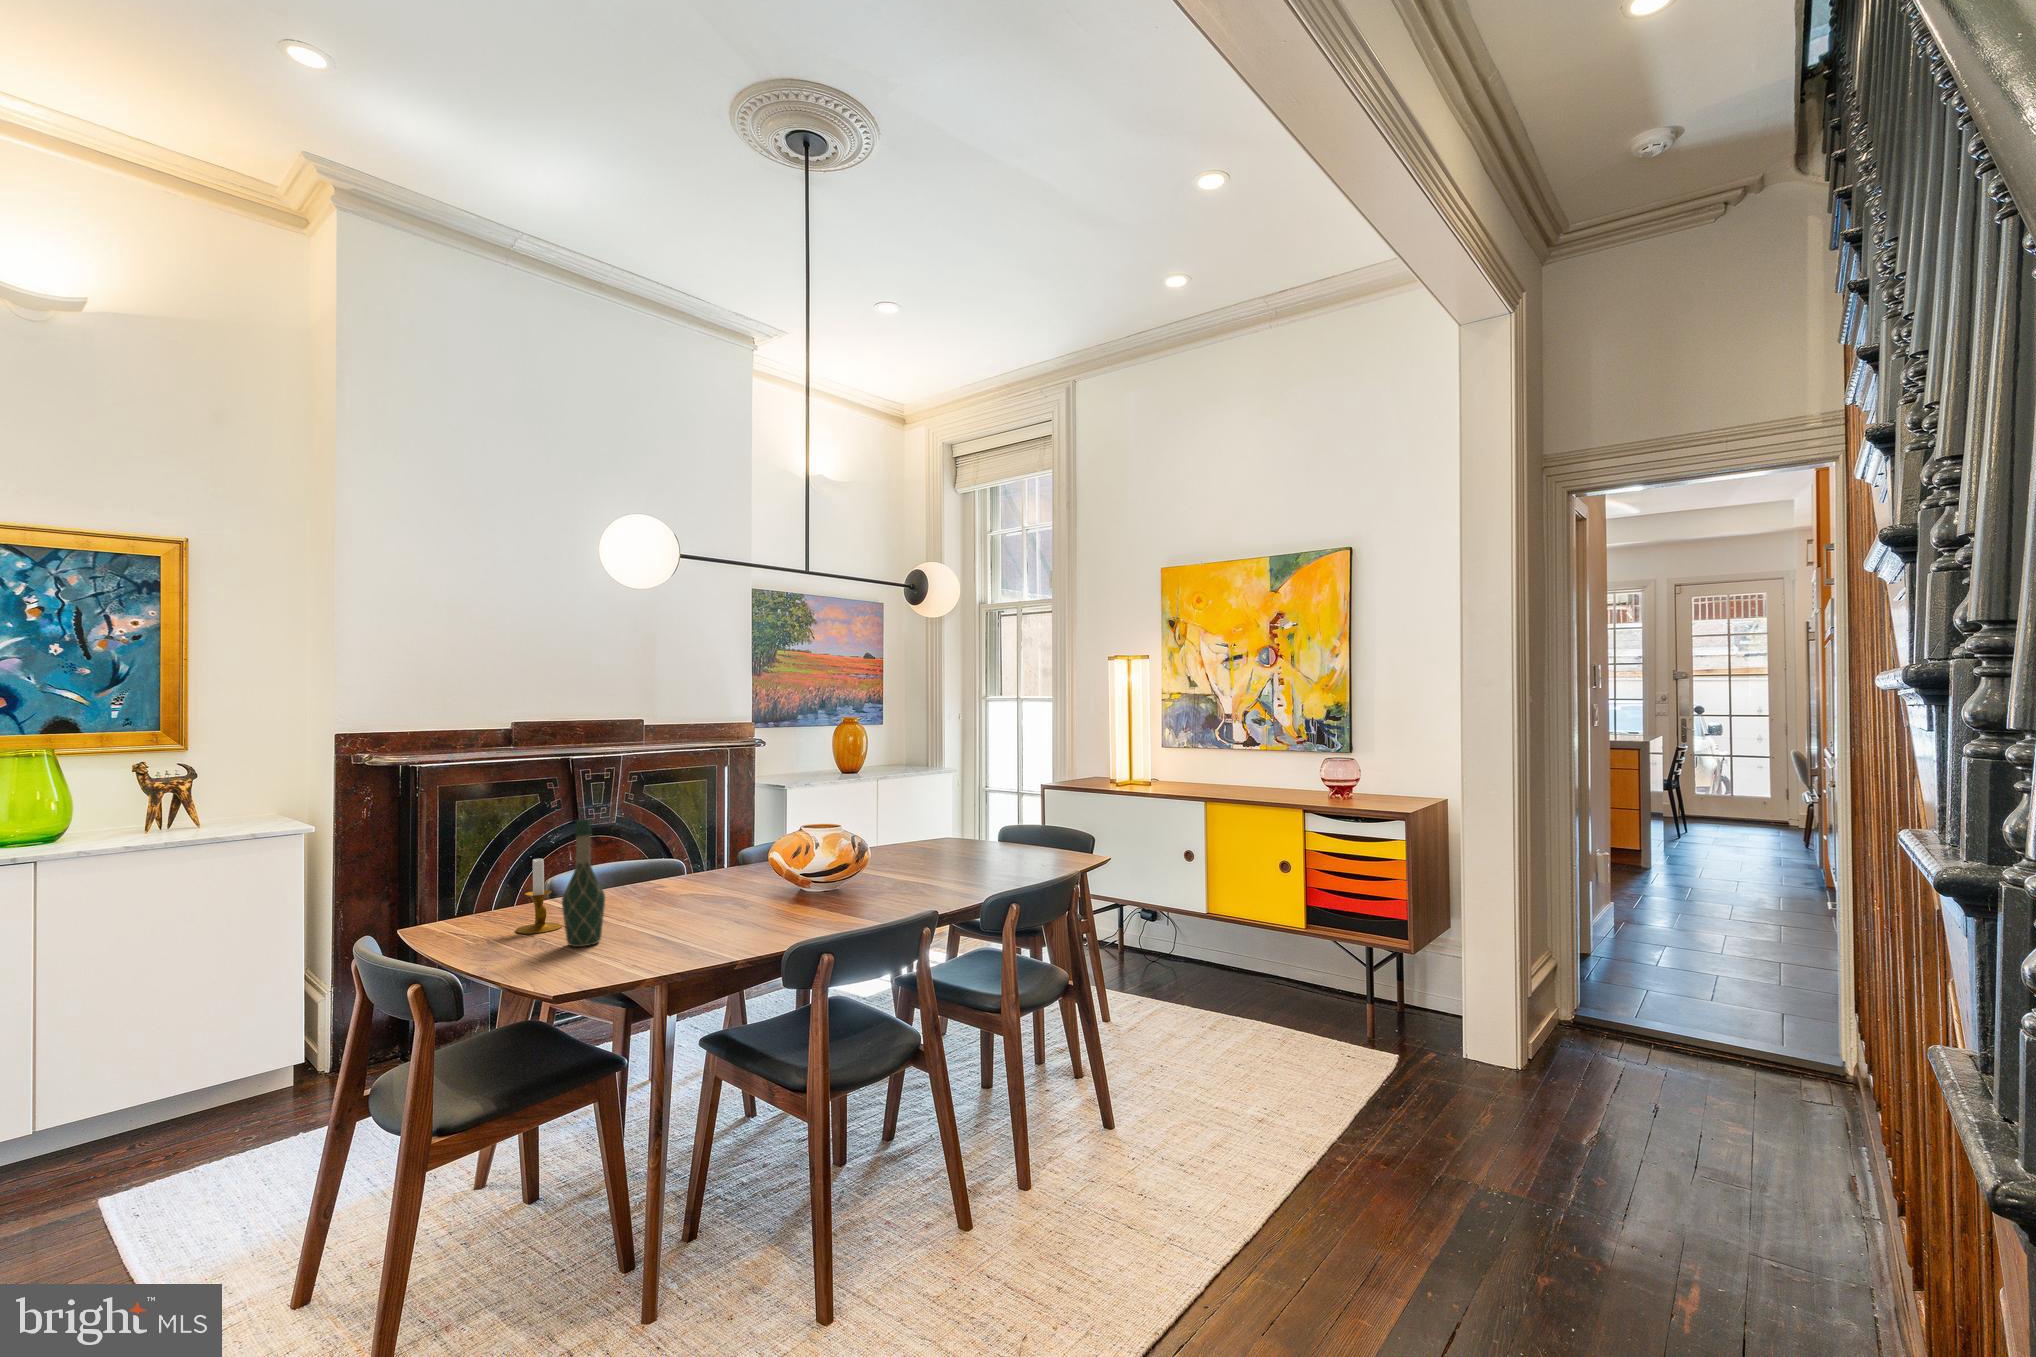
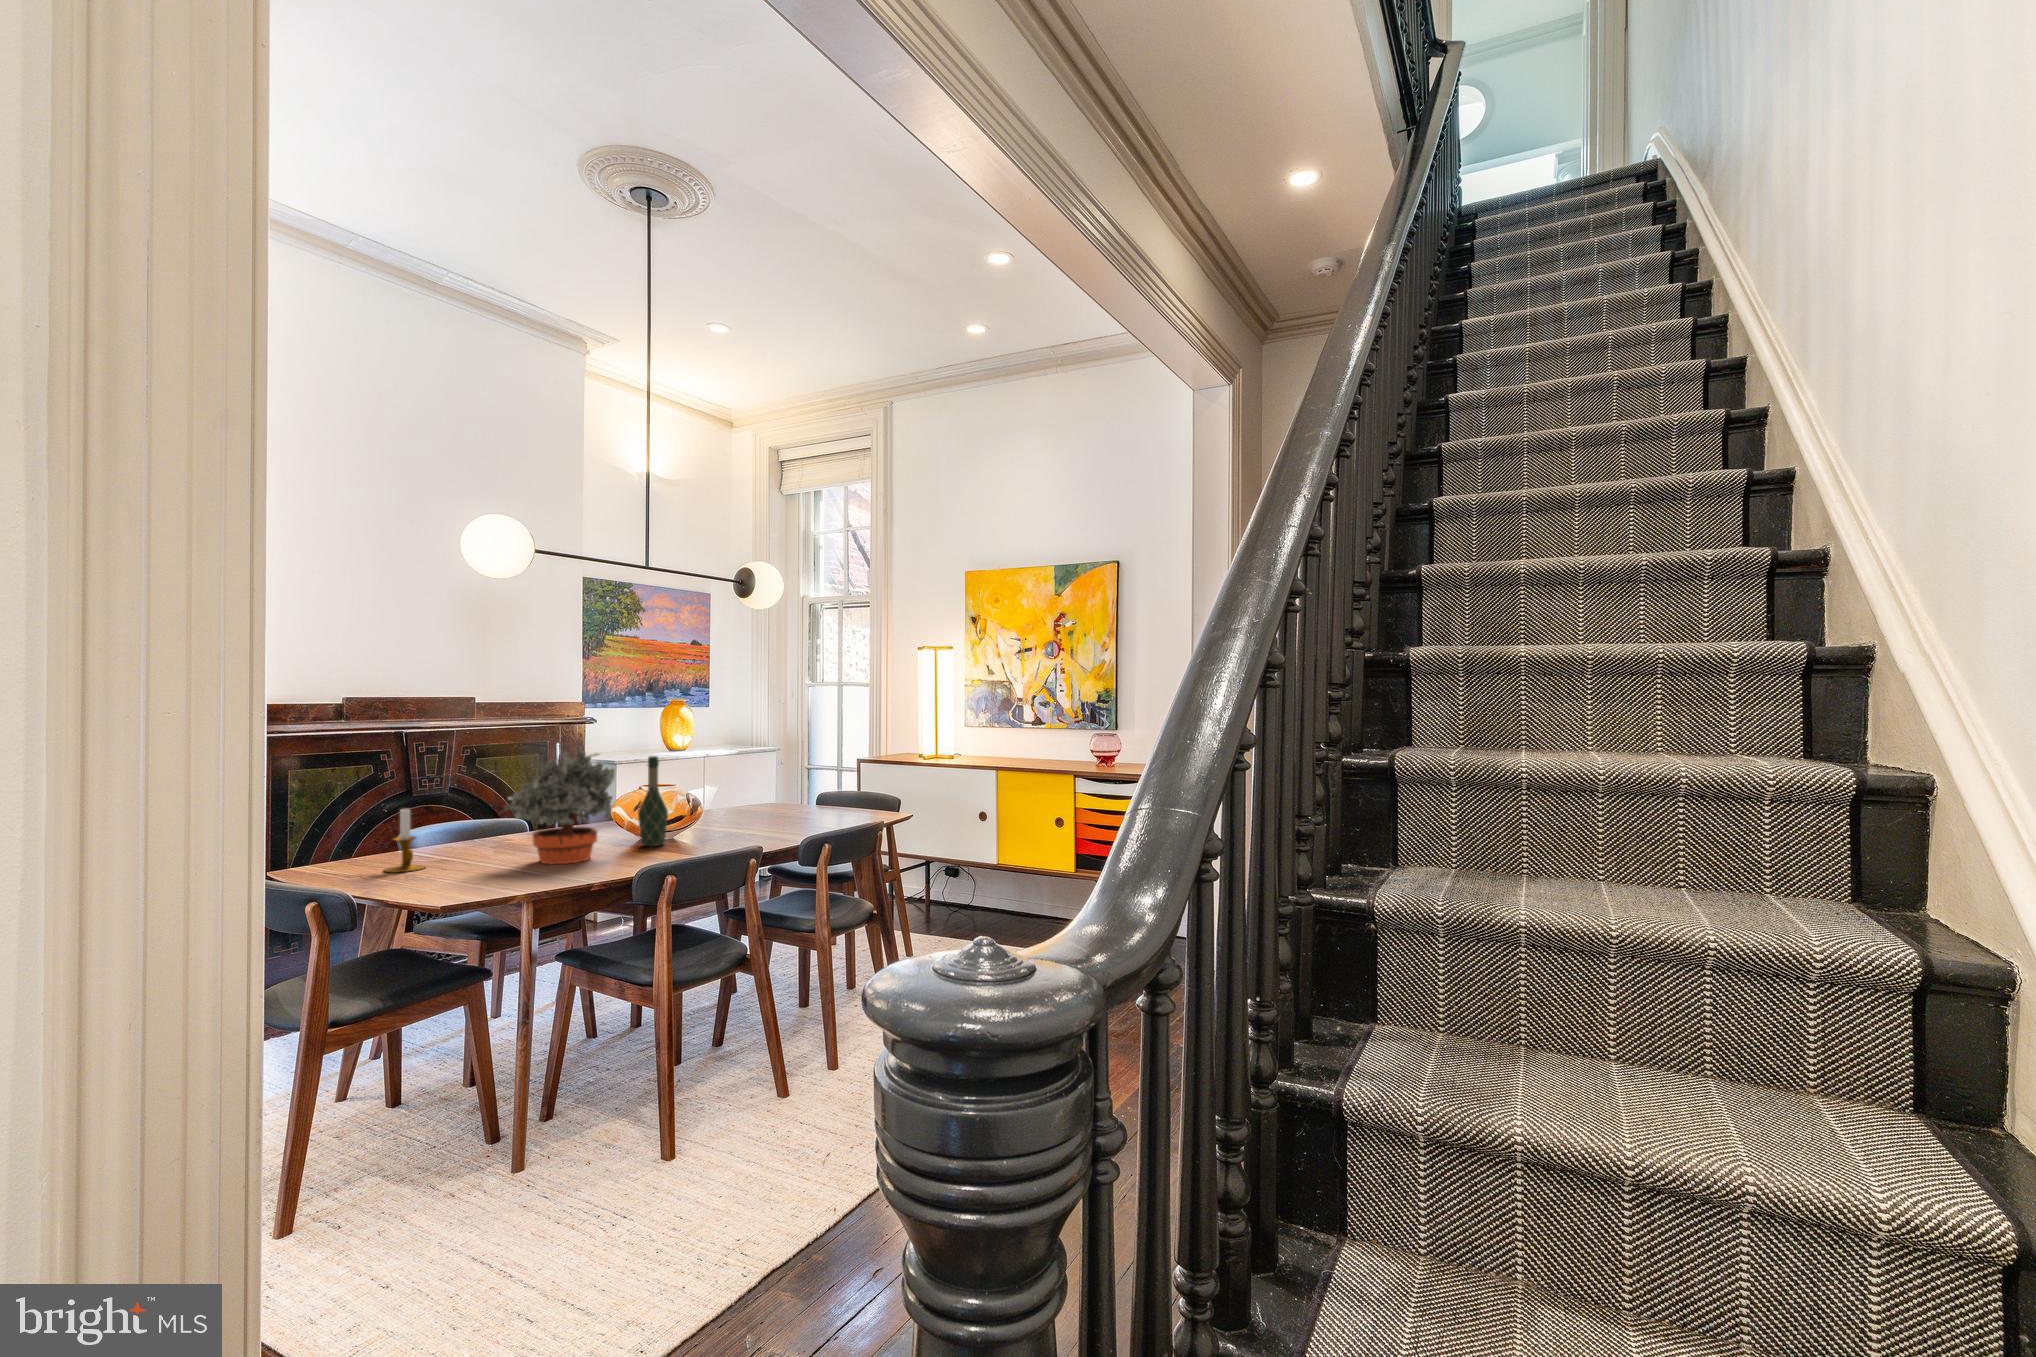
potted plant: none [643,786,768,928] -> present [505,748,615,864]
wine bottle: present [562,819,605,947] -> present [638,756,668,846]

